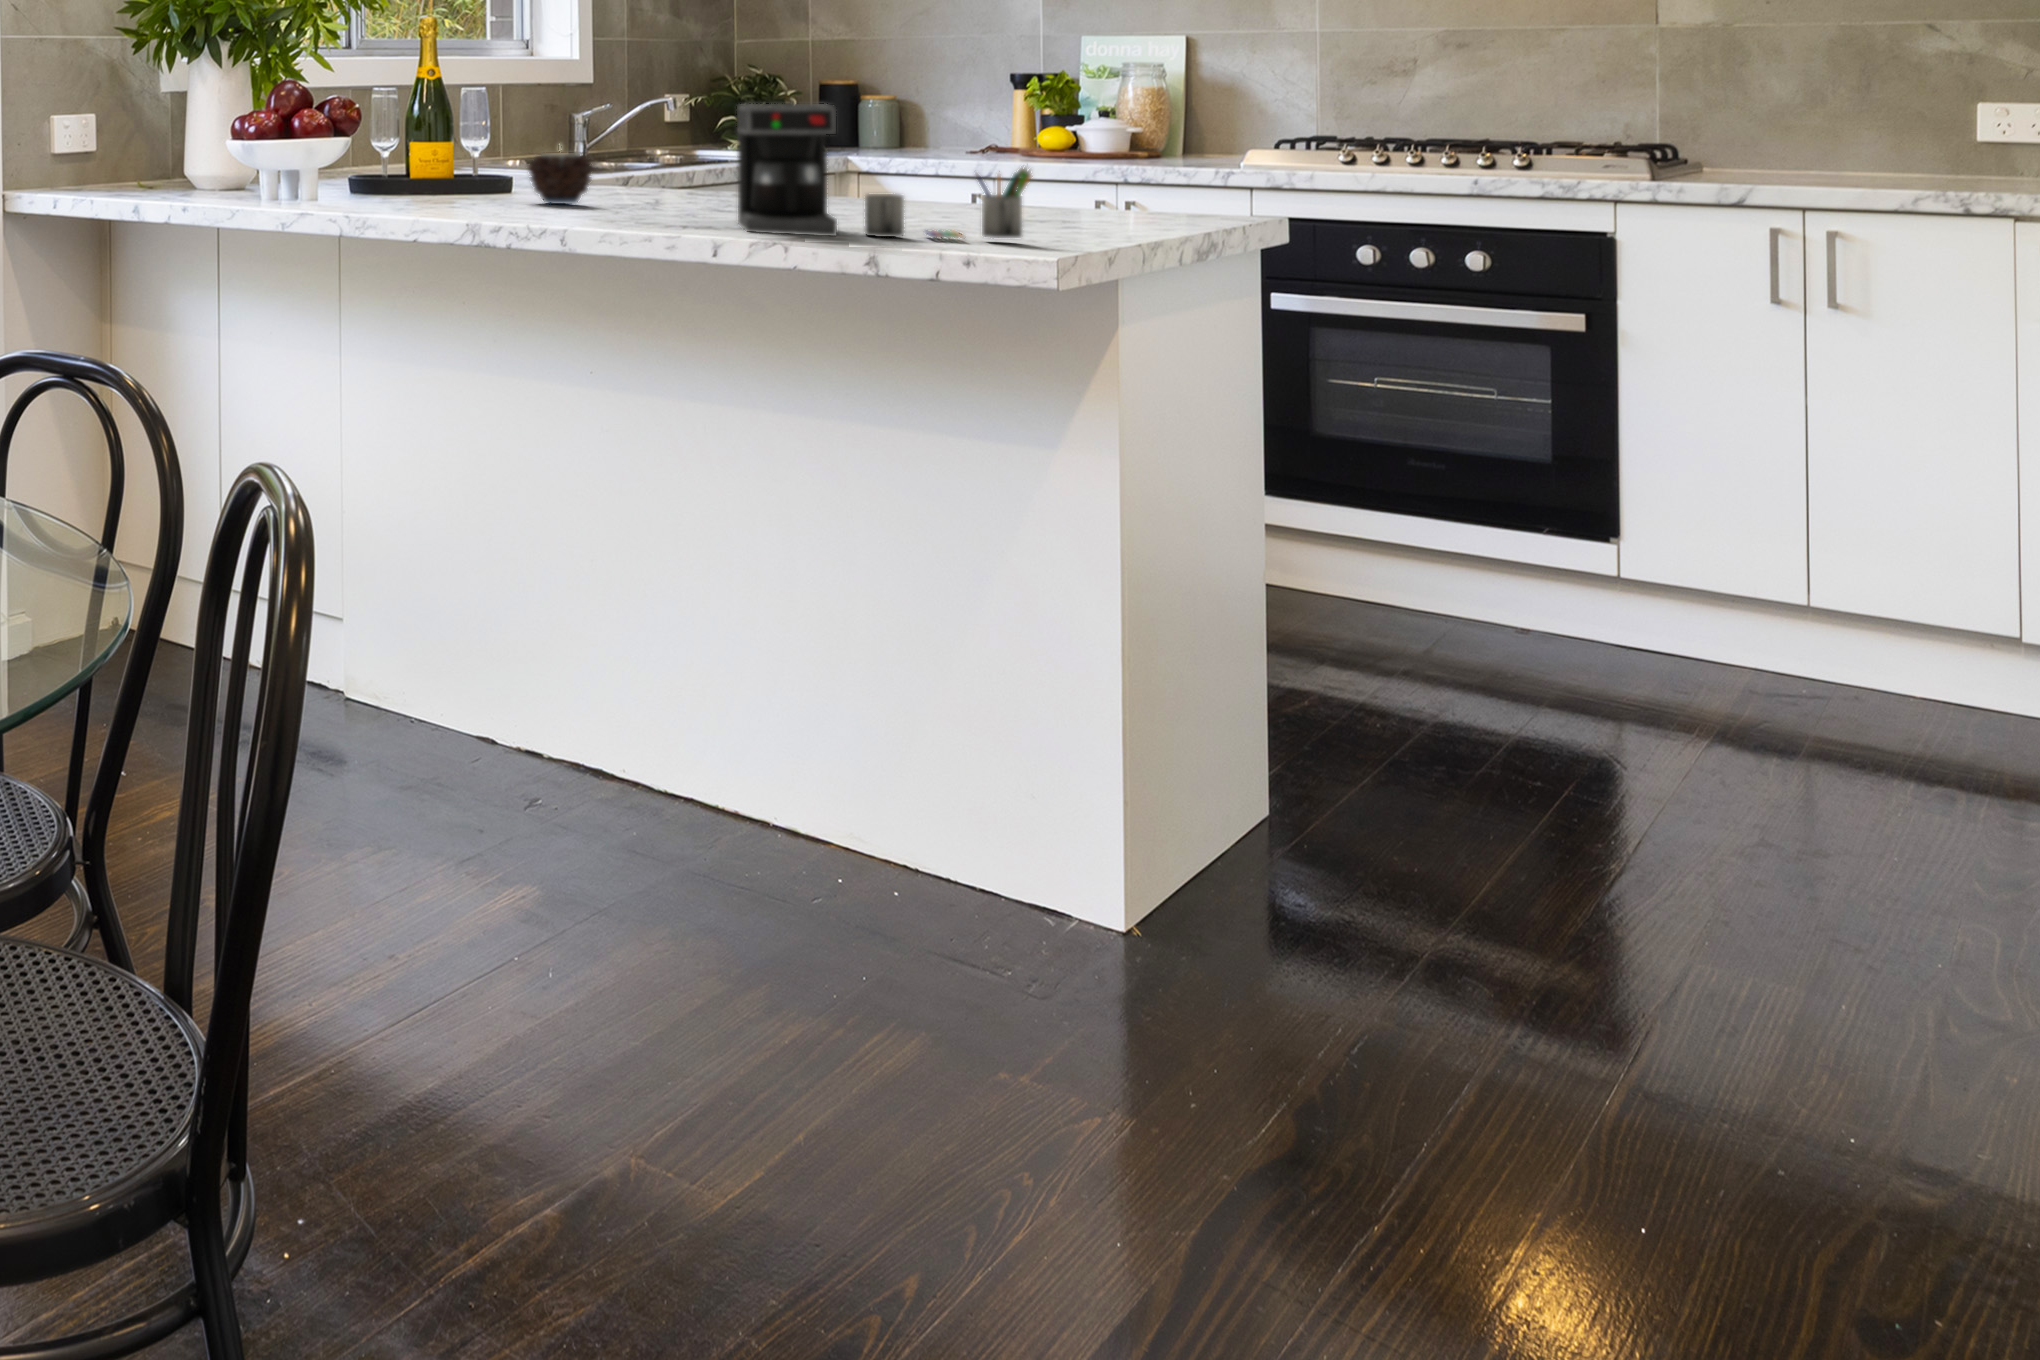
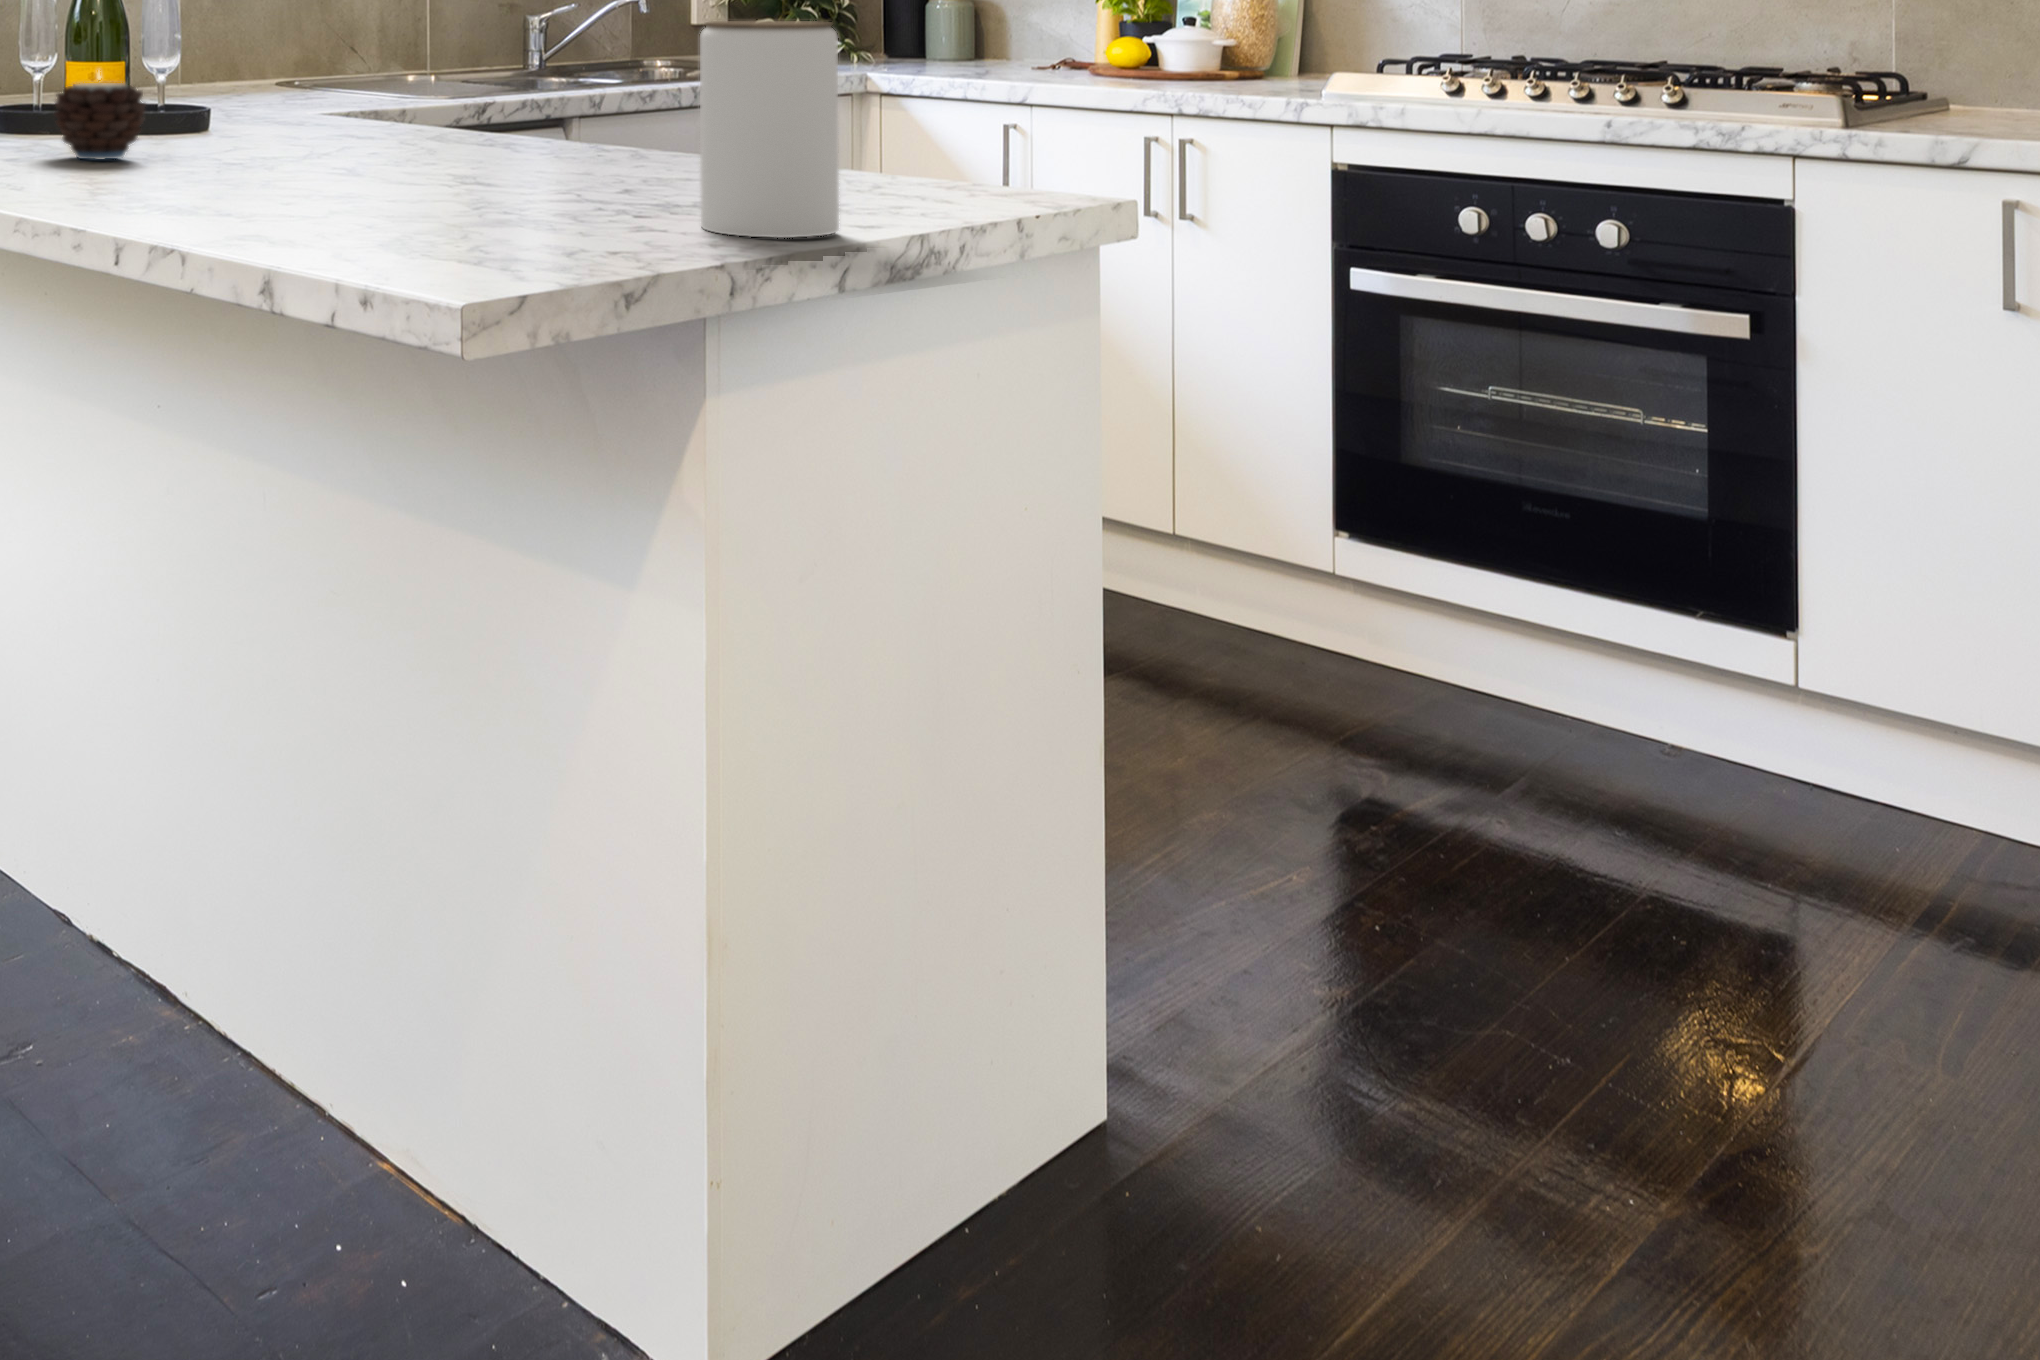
coffee maker: present [737,104,1031,238] -> none [164,17,593,245]
jar: none [1040,104,1137,238] -> present [700,21,839,238]

